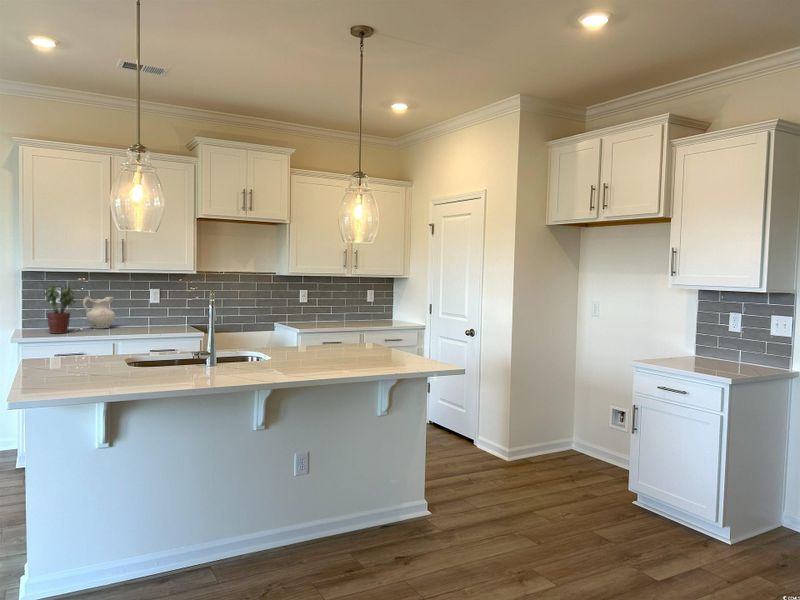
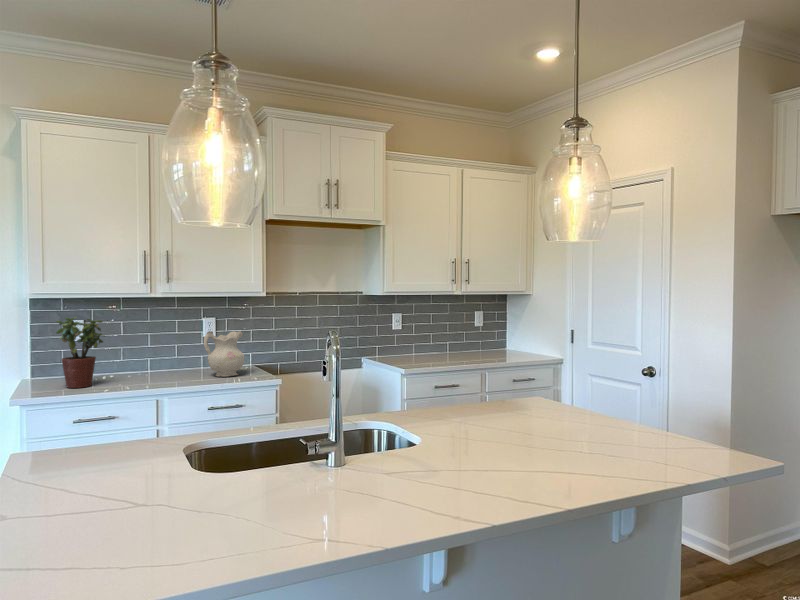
ceramic pitcher: present [83,296,115,329] -> present [204,331,244,377]

